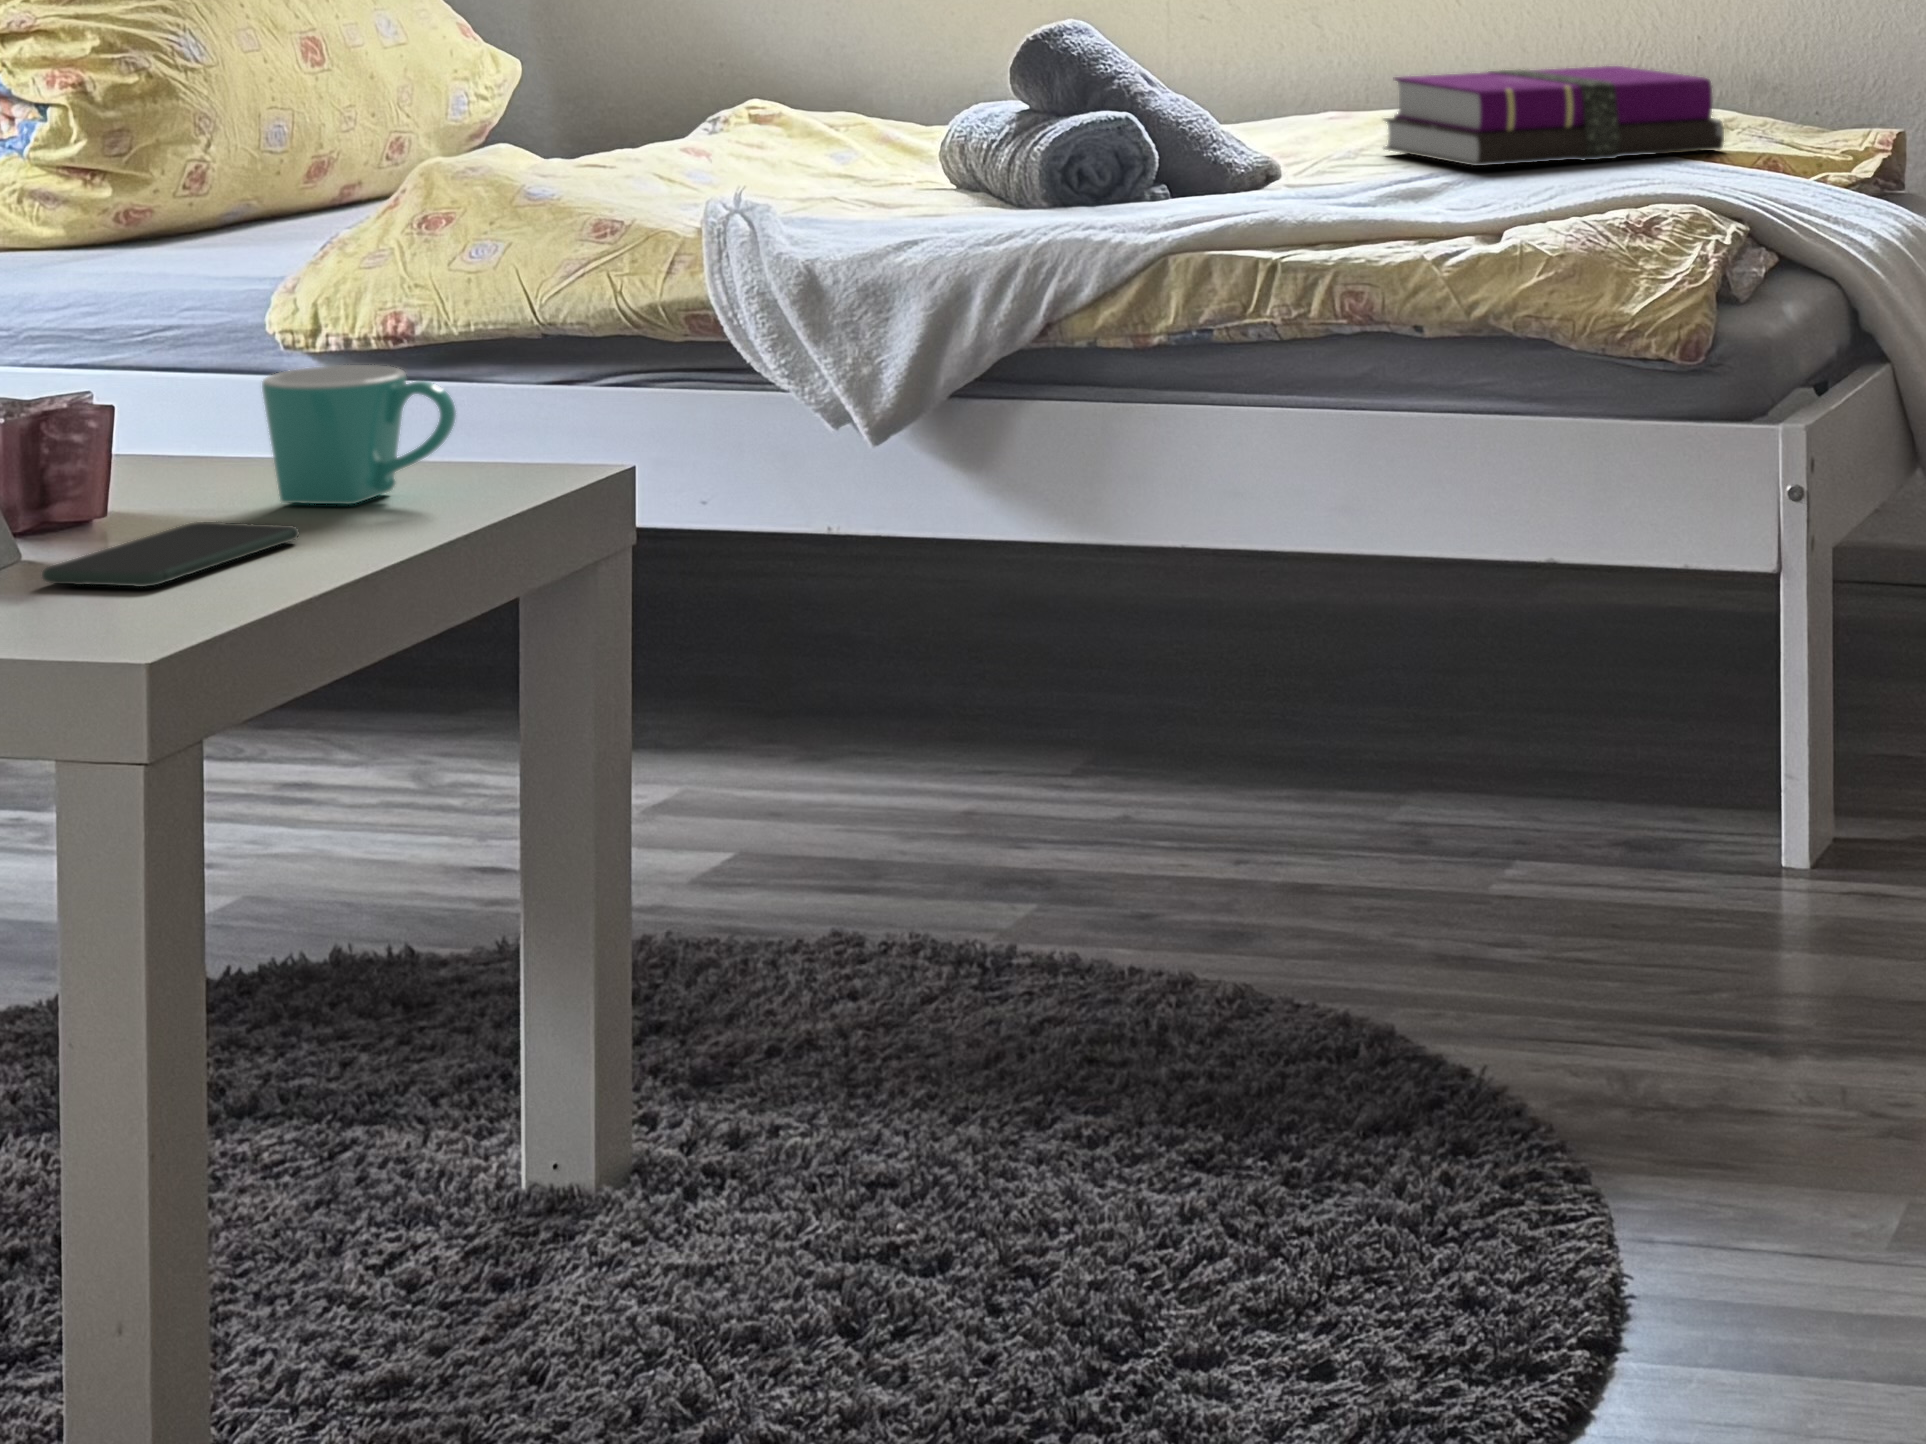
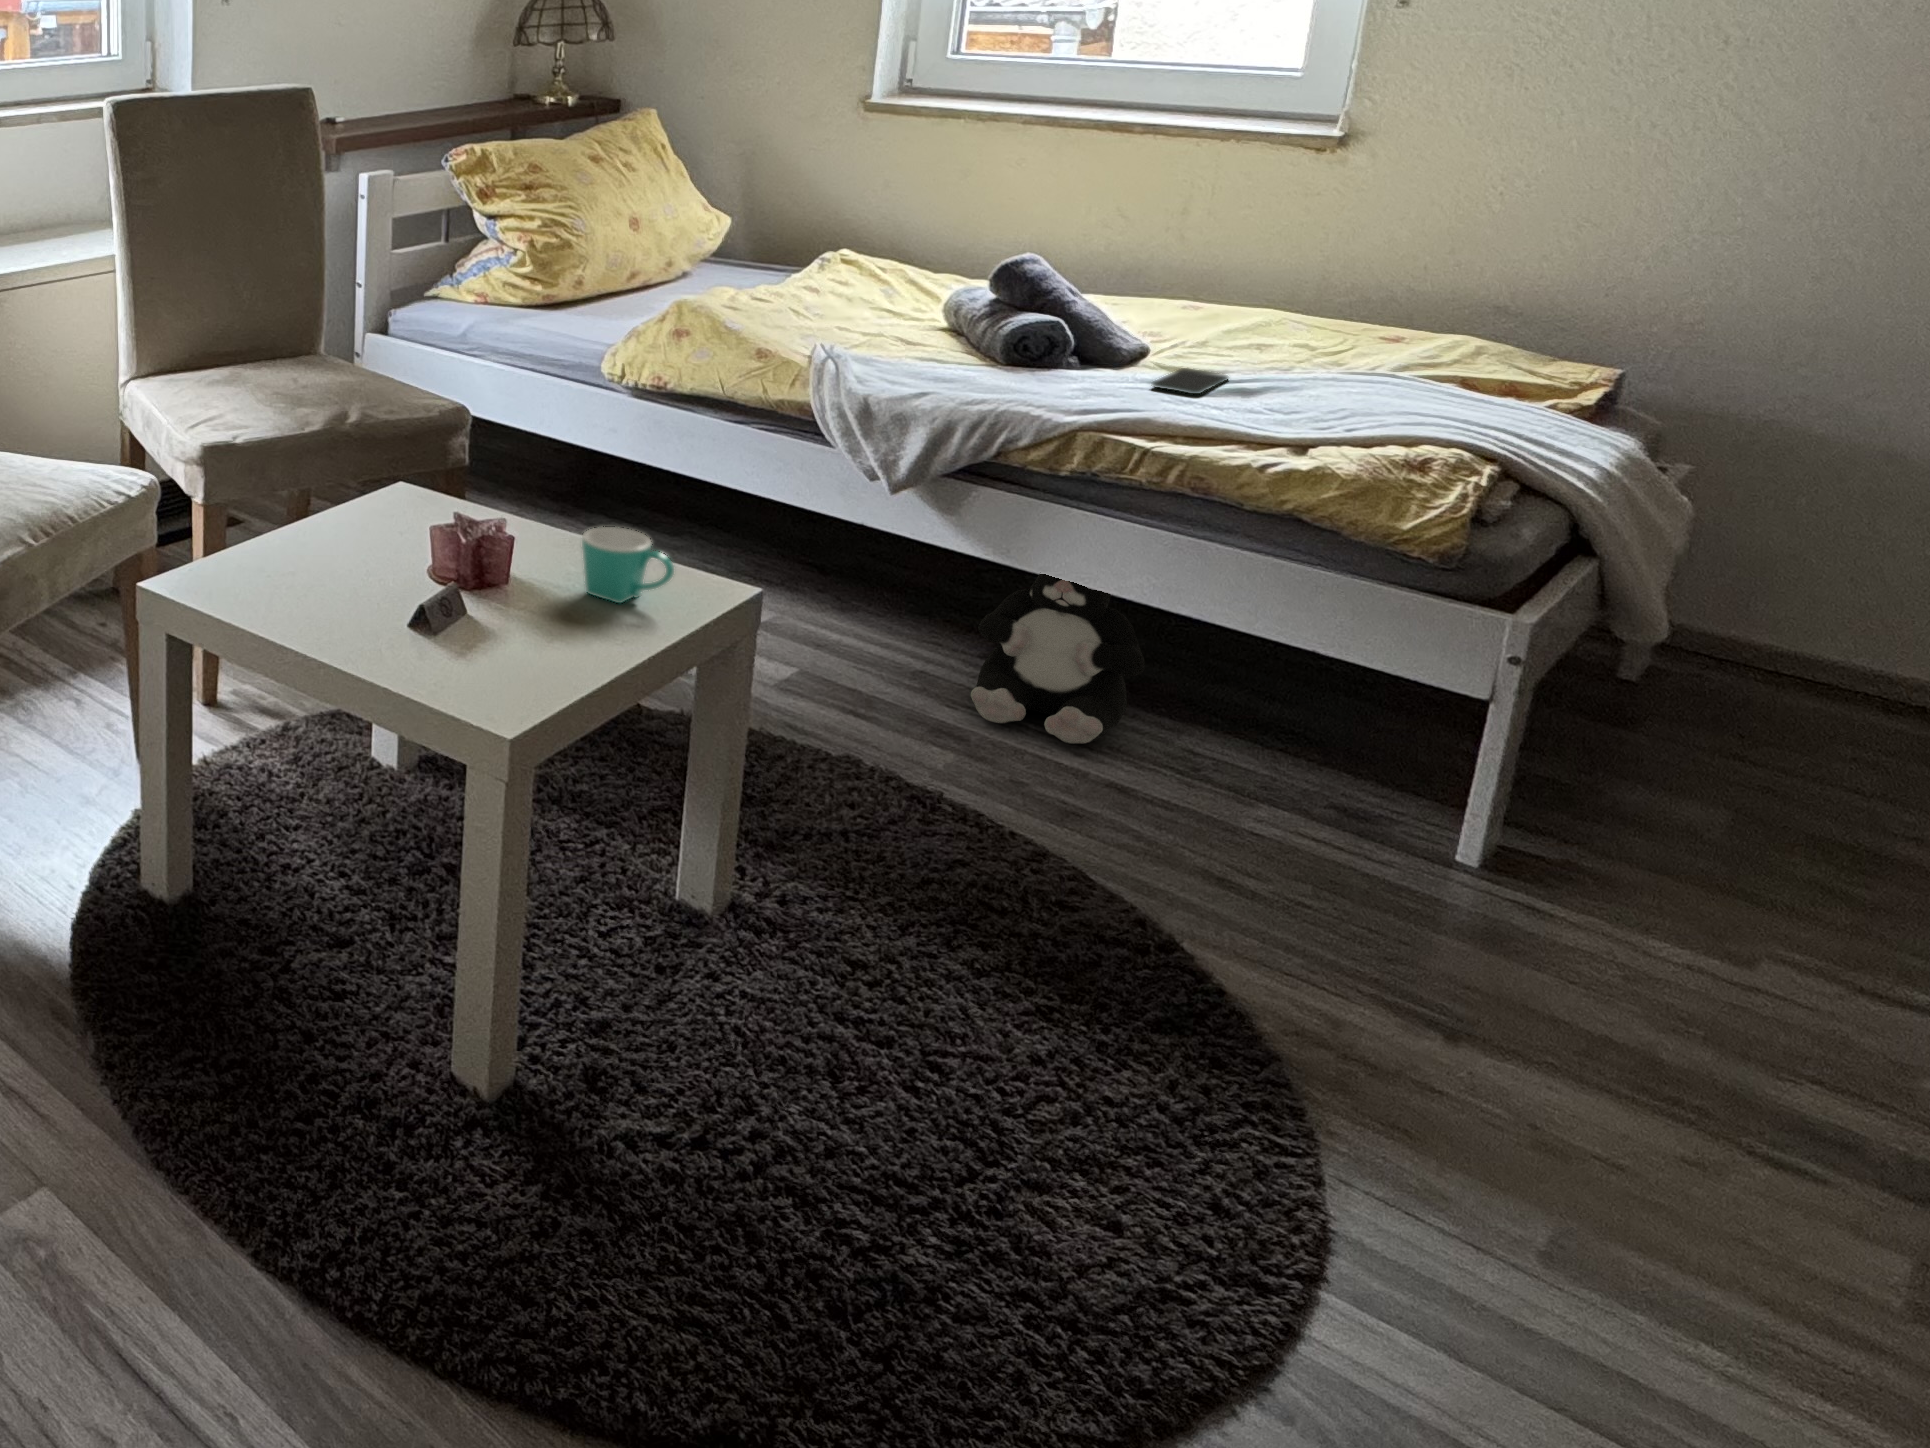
notebook: present [1384,66,1724,166] -> none [1222,305,1477,377]
plush toy: none [1050,477,1325,846] -> present [971,574,1145,744]
smartphone: present [42,522,299,587] -> present [1151,368,1228,394]

